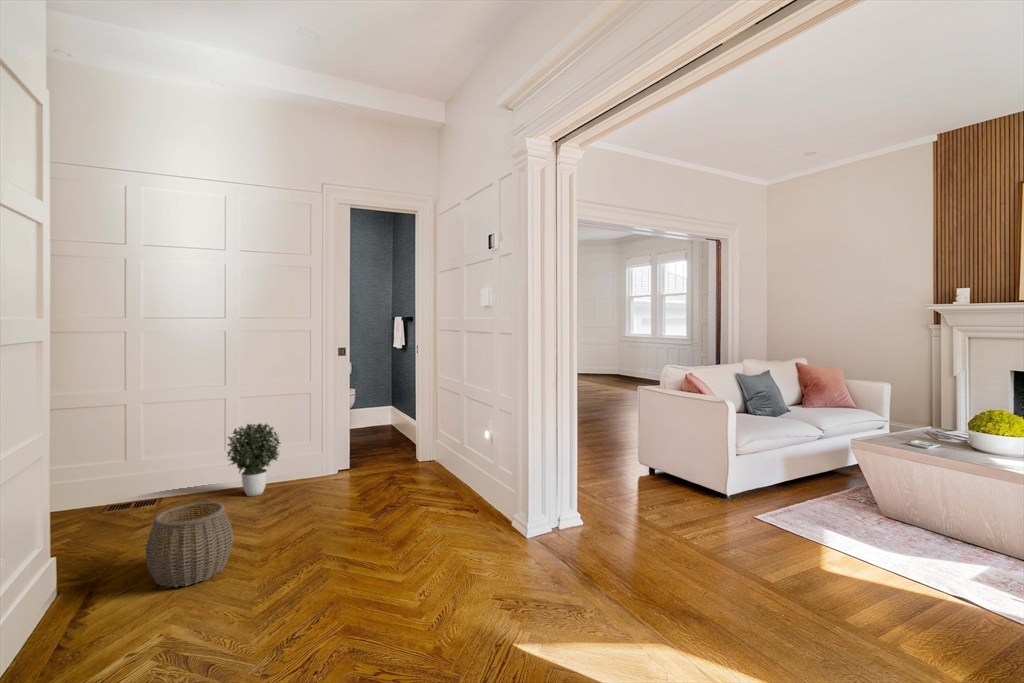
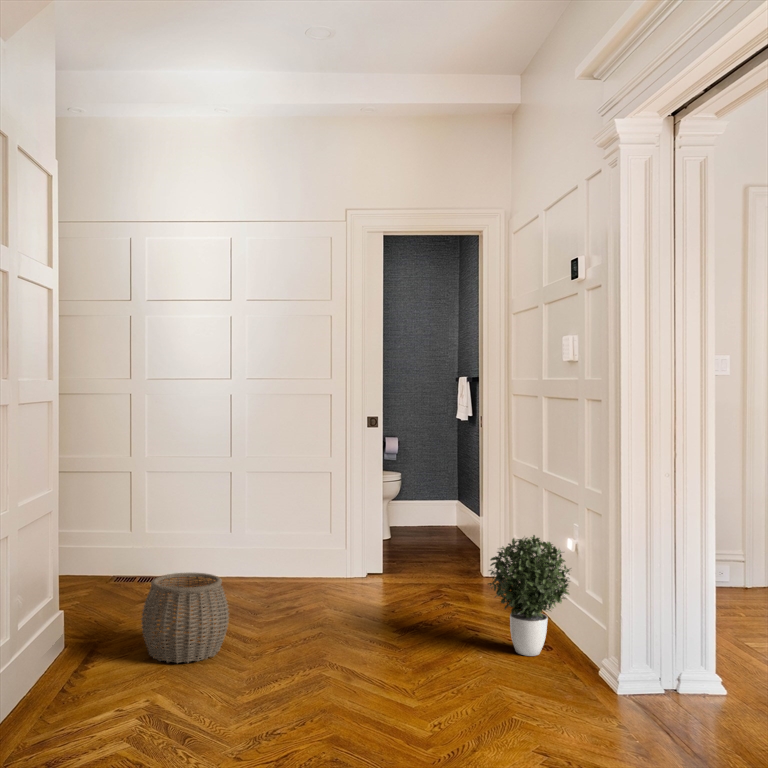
potted plant: present [227,423,281,496] -> present [488,535,570,656]

